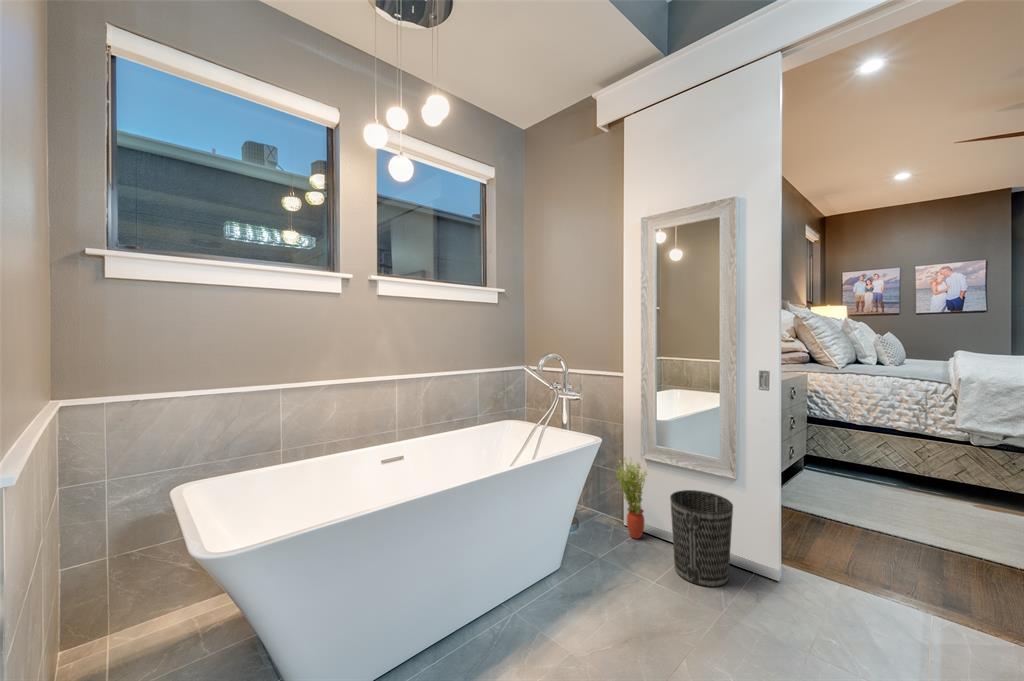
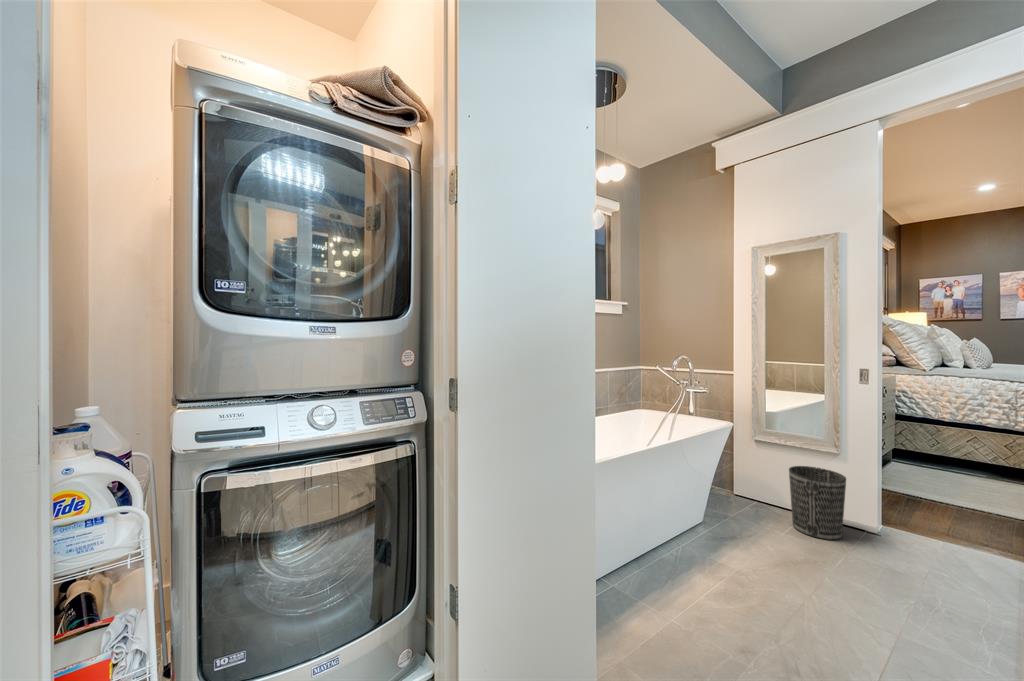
potted plant: present [616,457,647,538] -> none [731,439,762,505]

